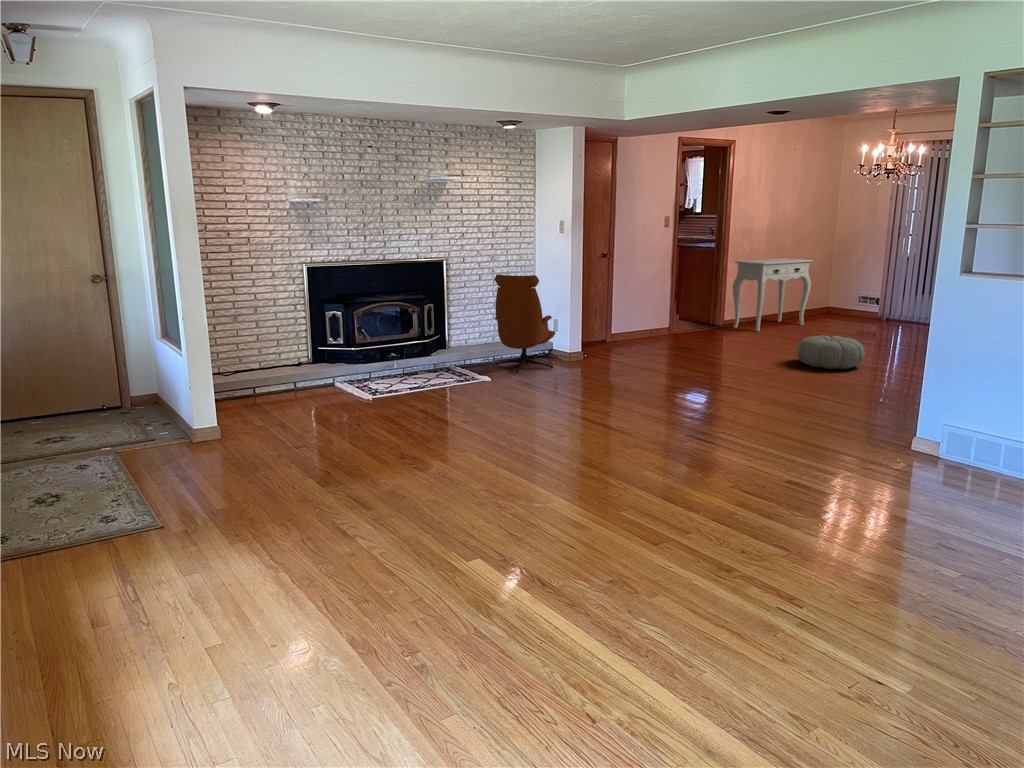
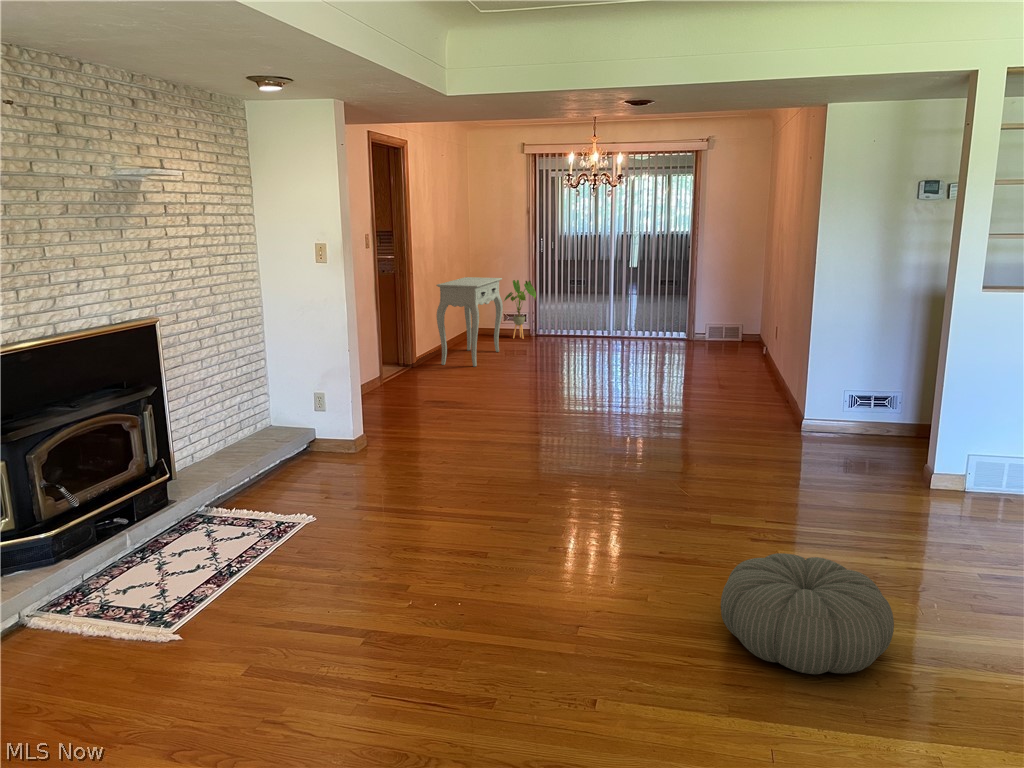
house plant: none [834,265,870,320] -> present [504,280,536,339]
lounge chair: present [494,274,557,373] -> none [264,335,361,495]
pouf: present [797,335,865,369] -> present [721,553,894,674]

